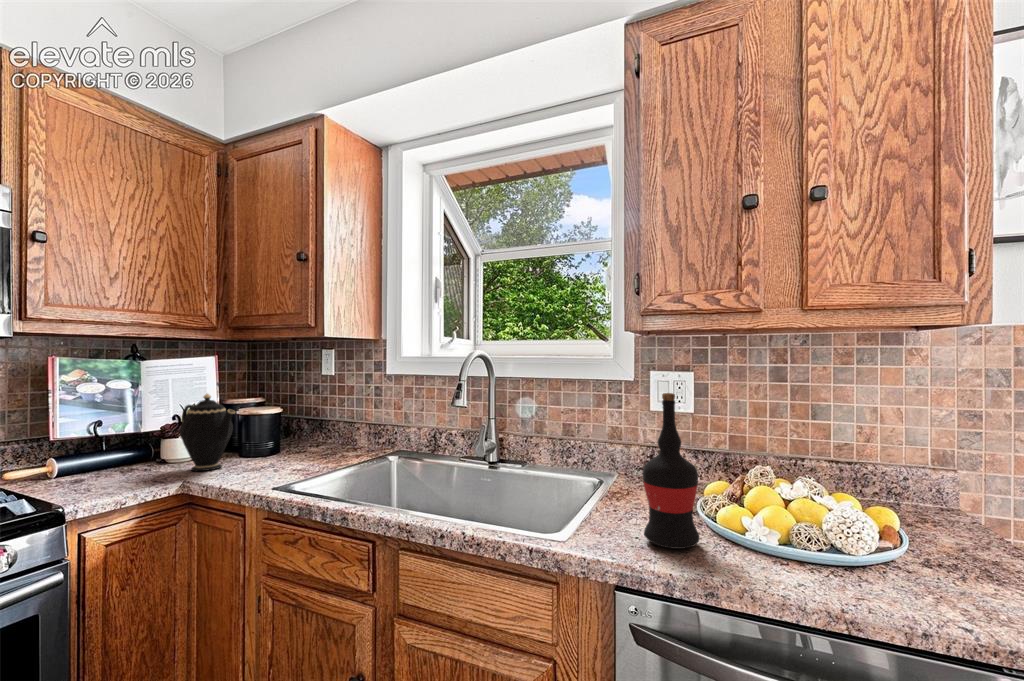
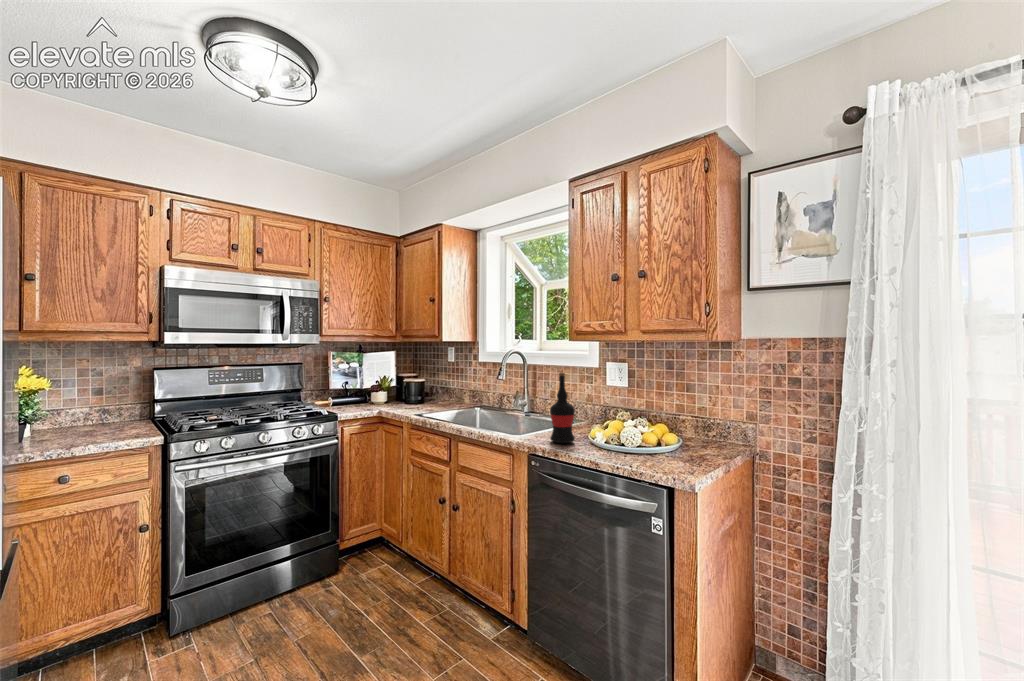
teapot: present [180,394,235,471] -> none [379,370,402,408]

